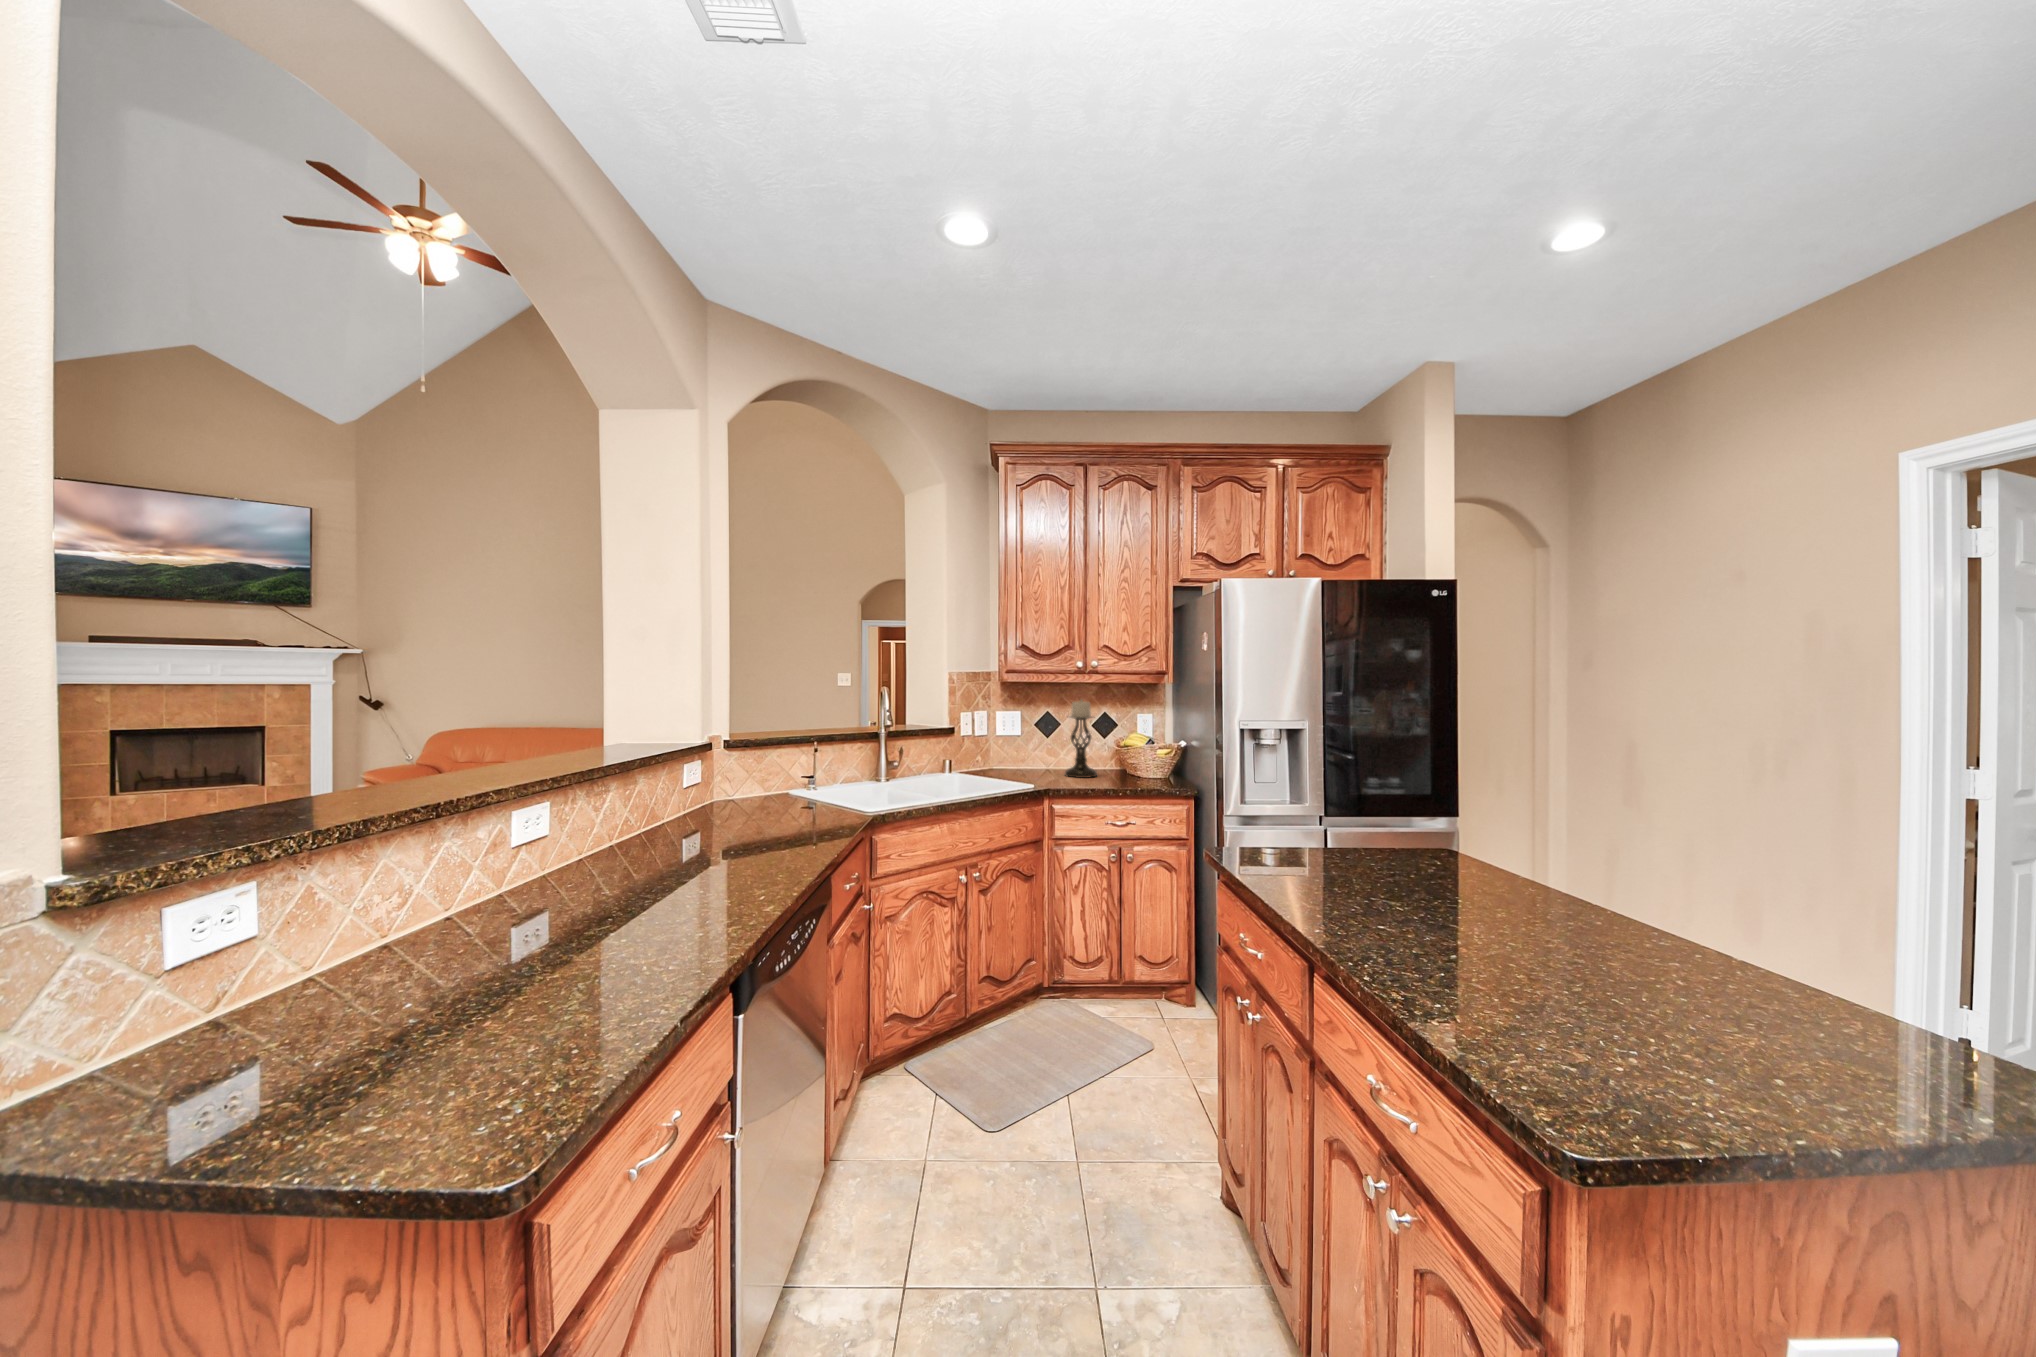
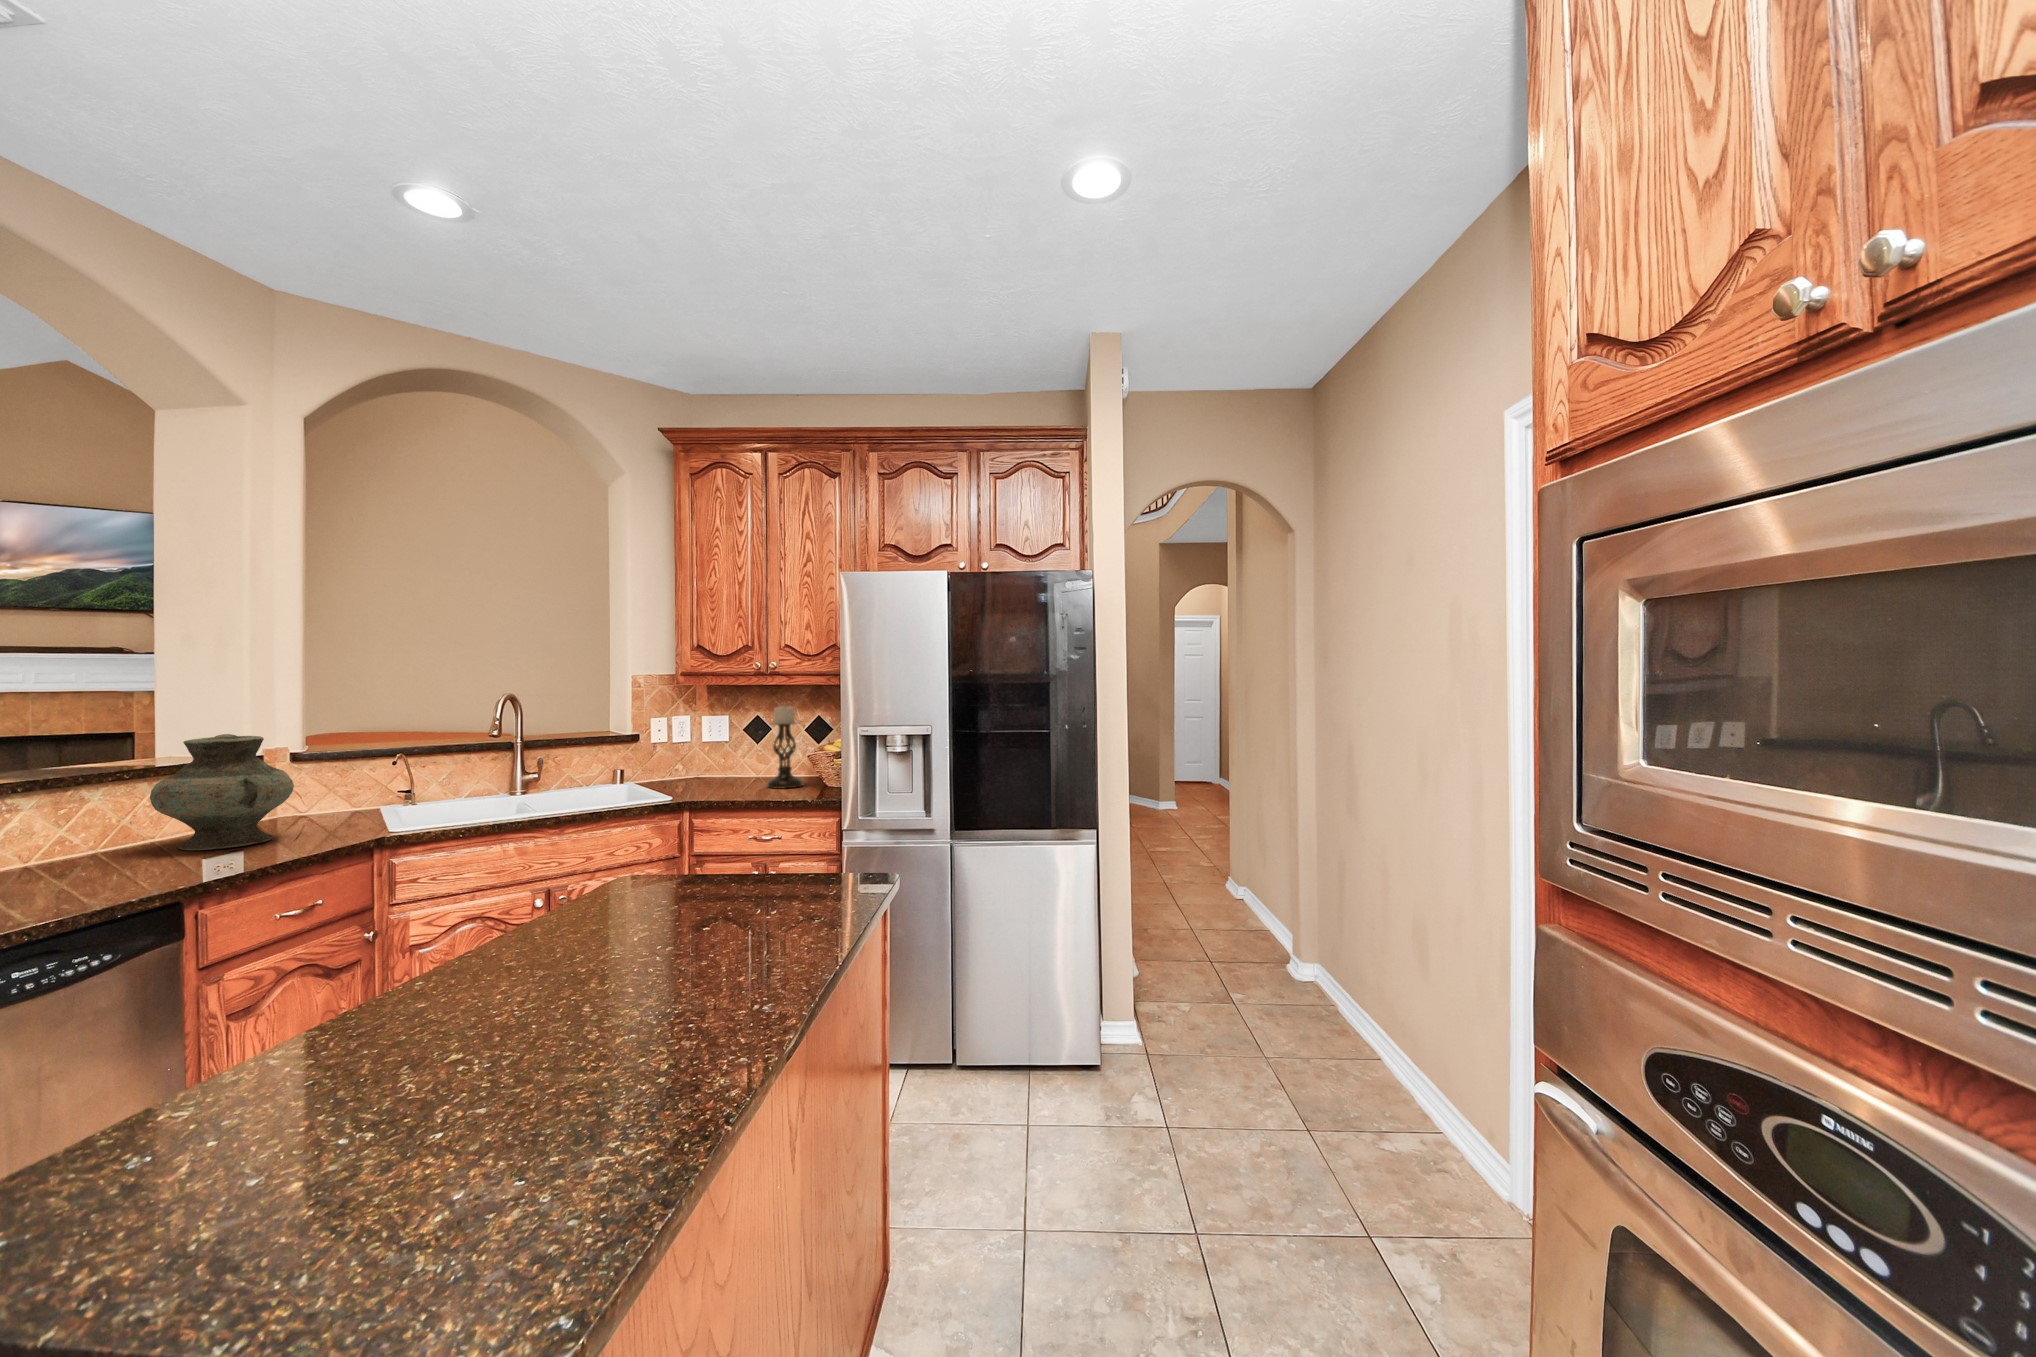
vase: none [703,723,817,833] -> present [150,734,294,850]

